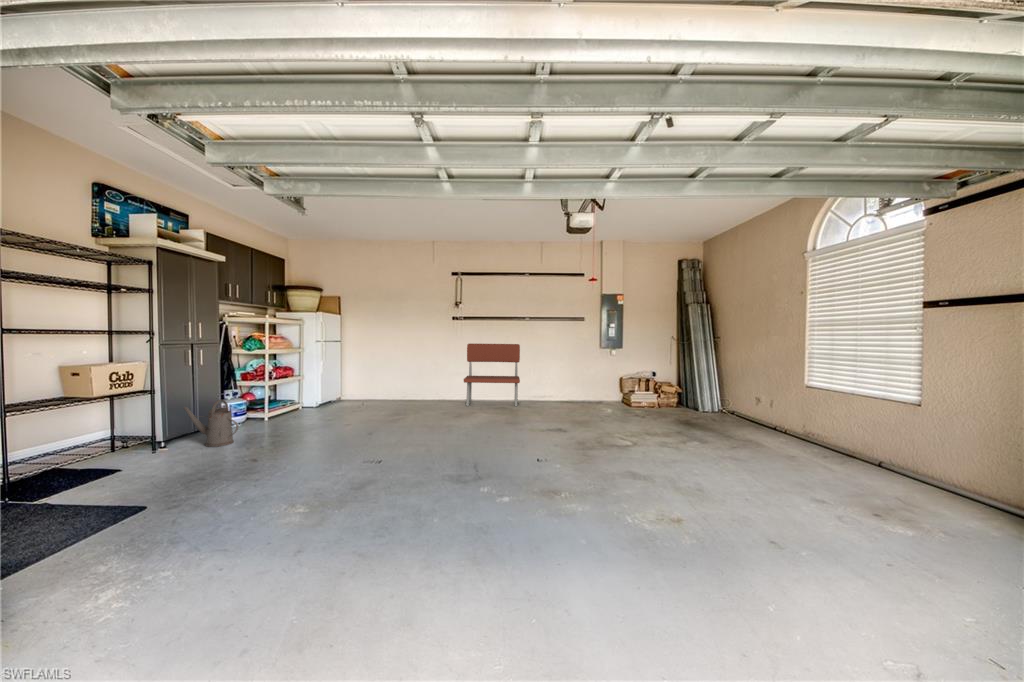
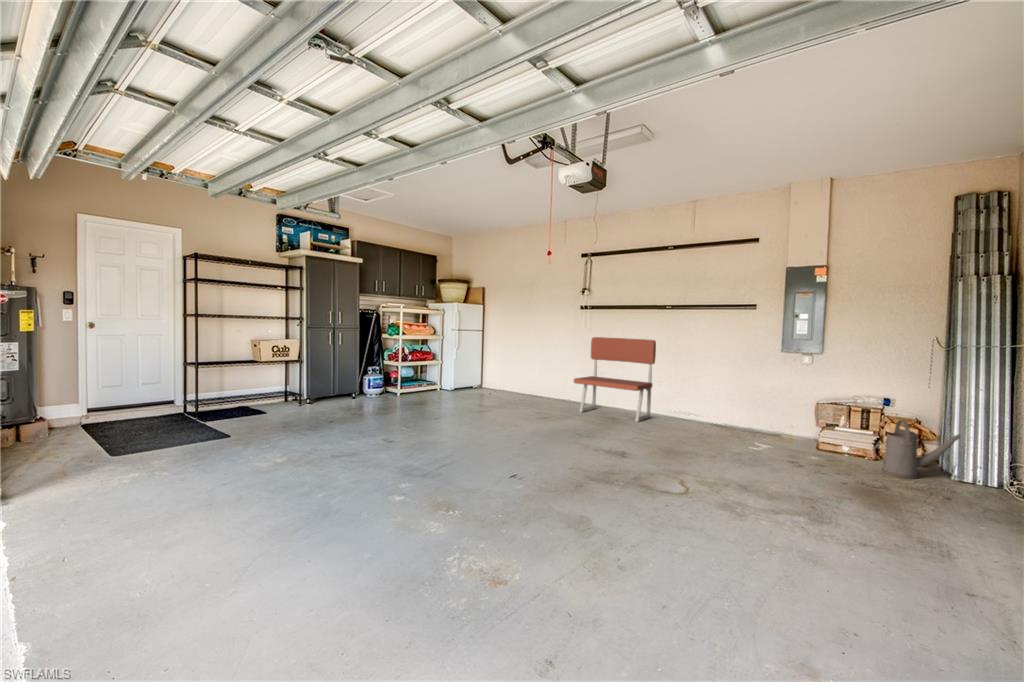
watering can: present [184,400,238,447] -> present [873,420,960,479]

